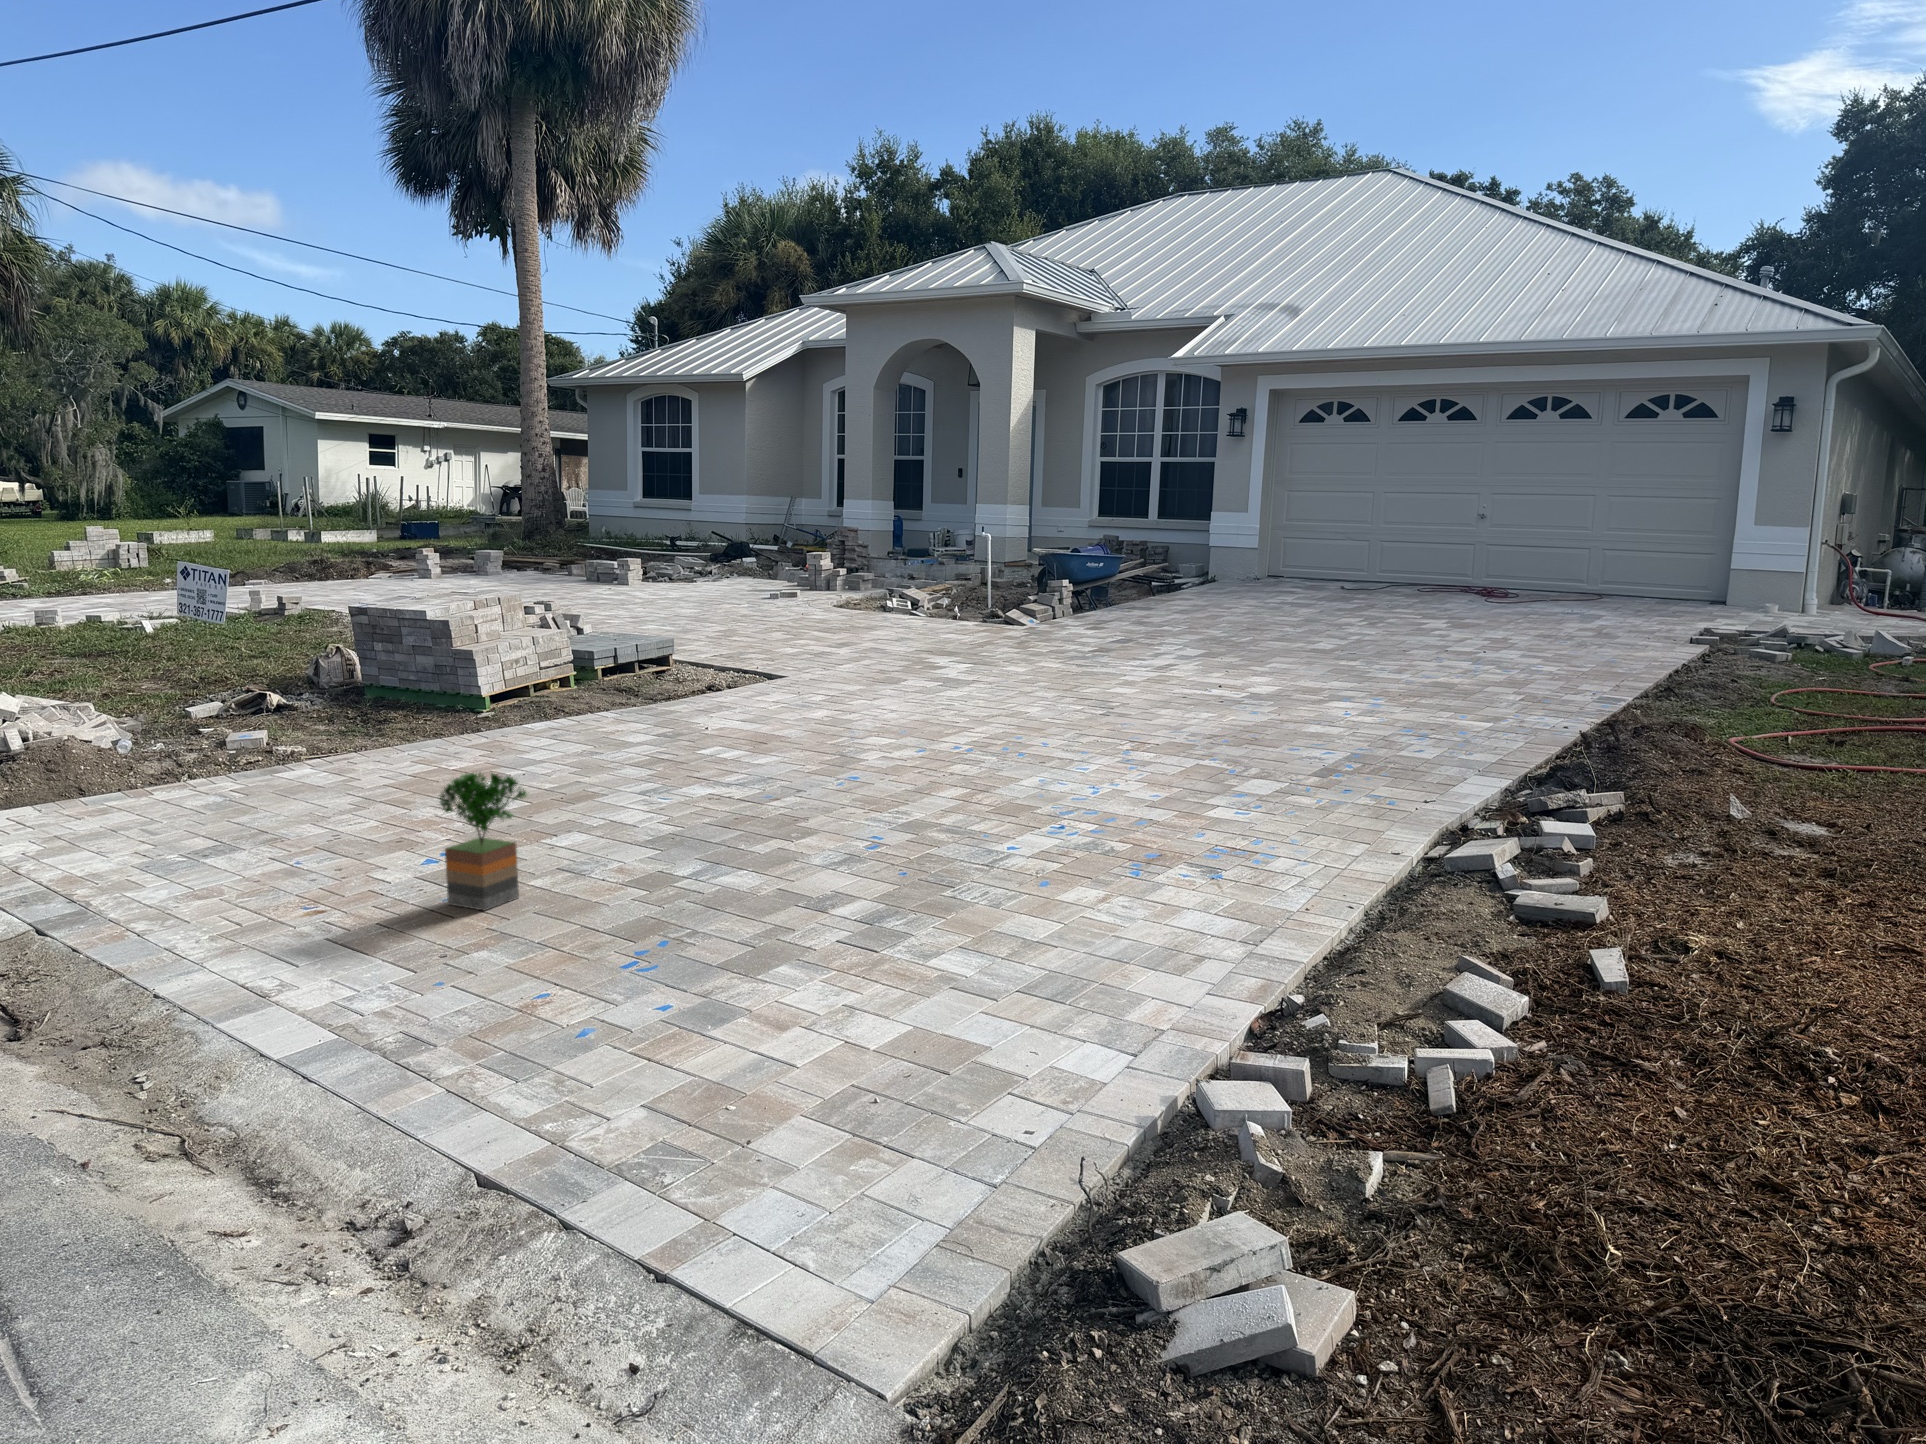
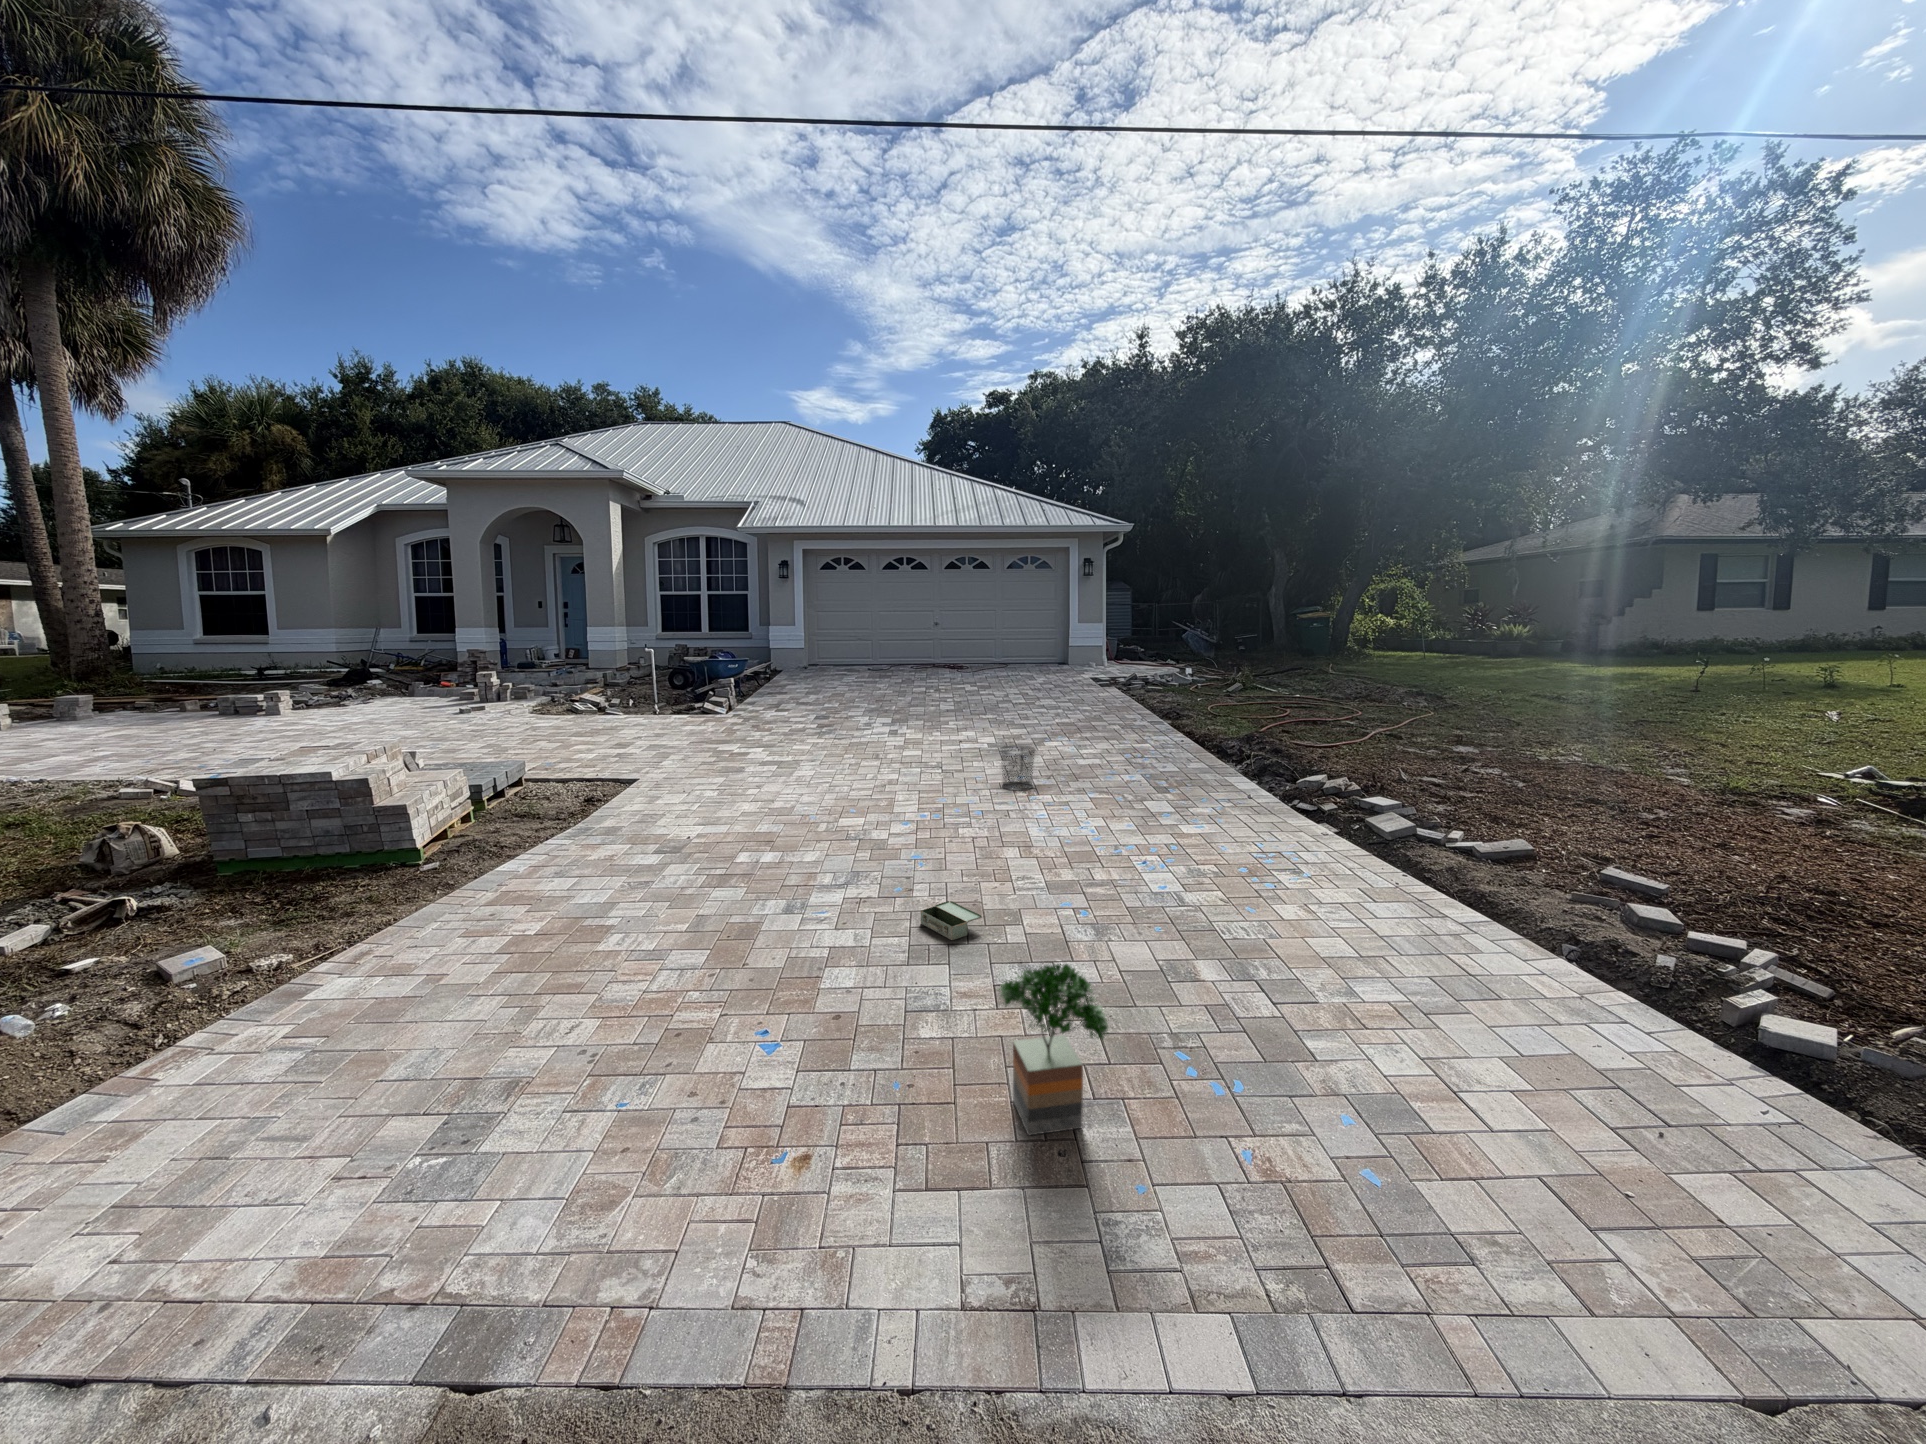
trash can: none [1105,673,1156,735] -> present [1000,746,1035,791]
toolbox: none [690,789,740,818] -> present [921,901,982,940]

